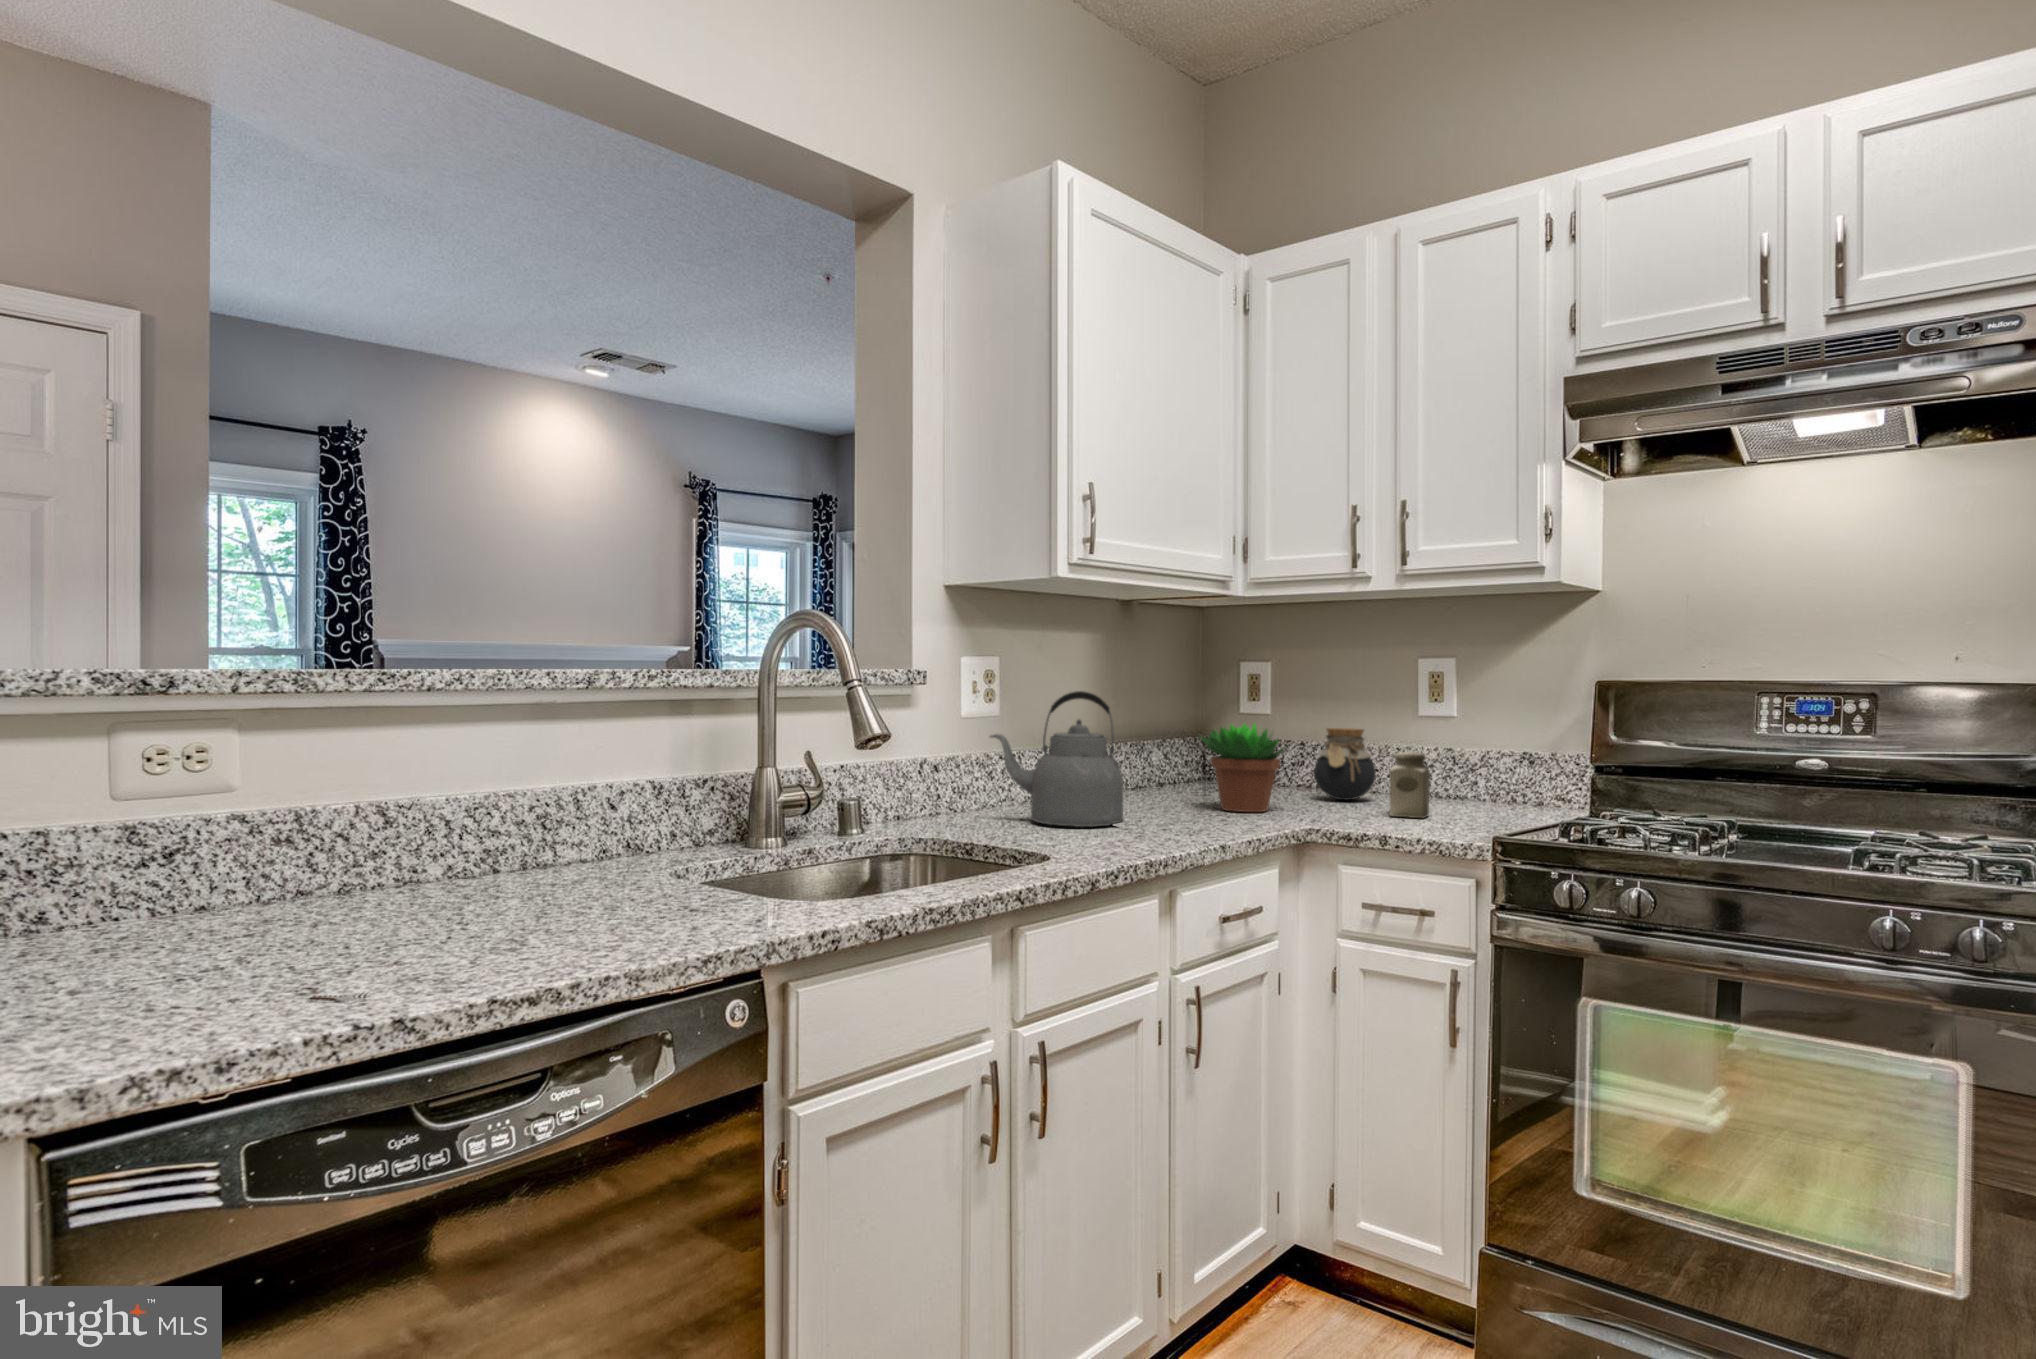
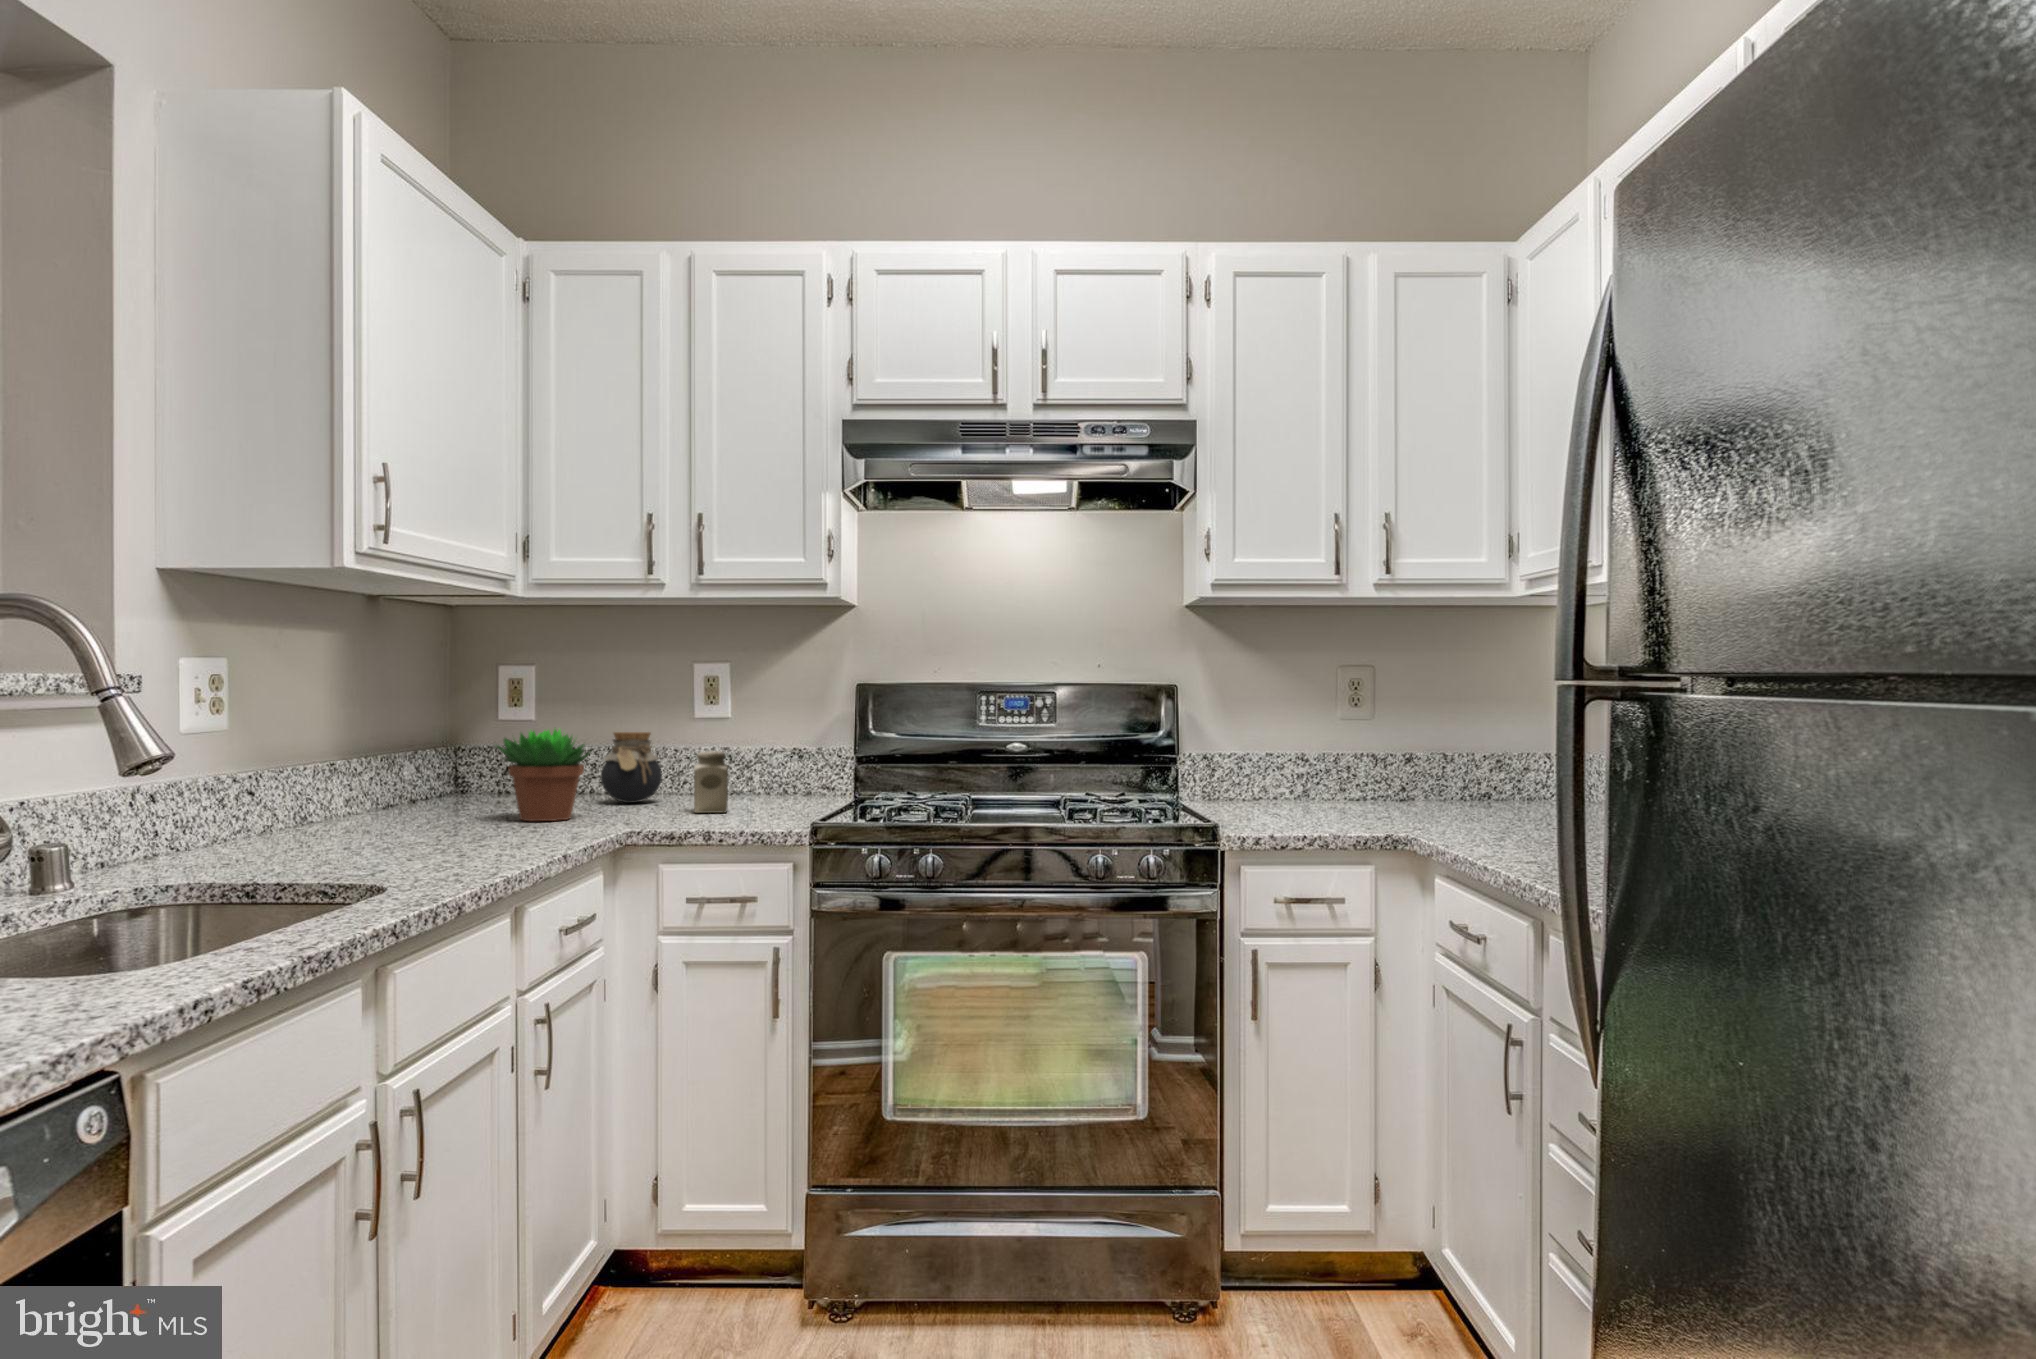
kettle: present [990,691,1123,827] -> none [242,697,425,853]

